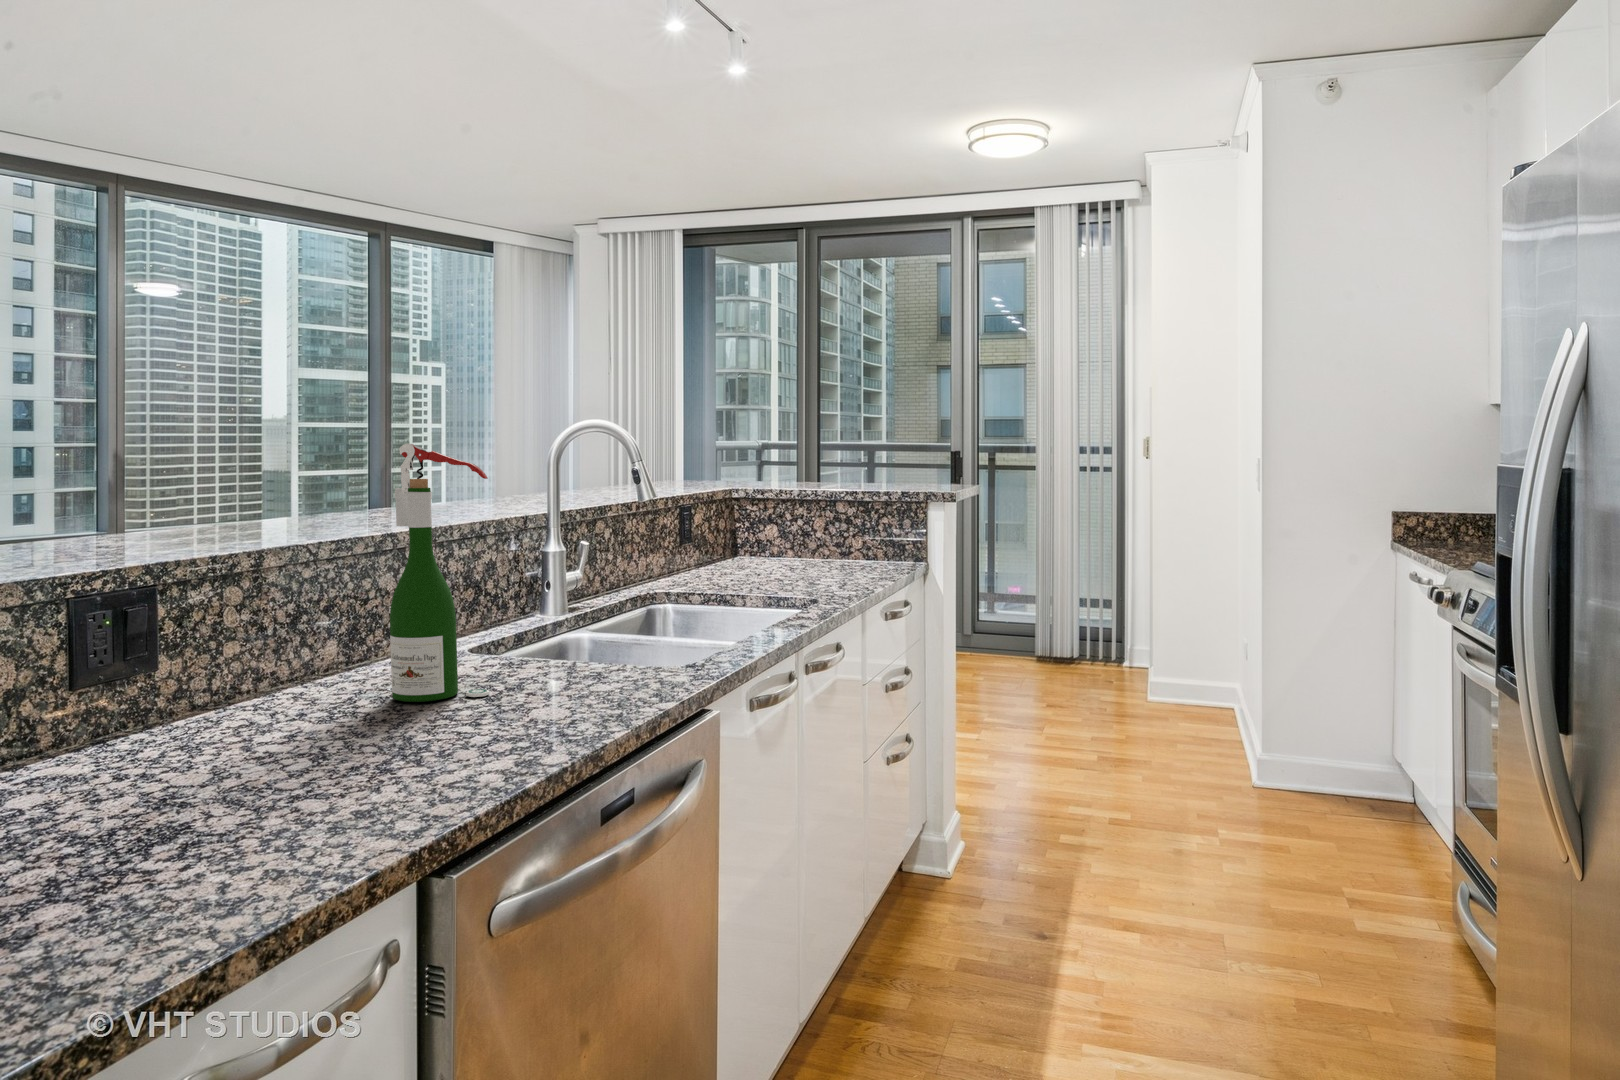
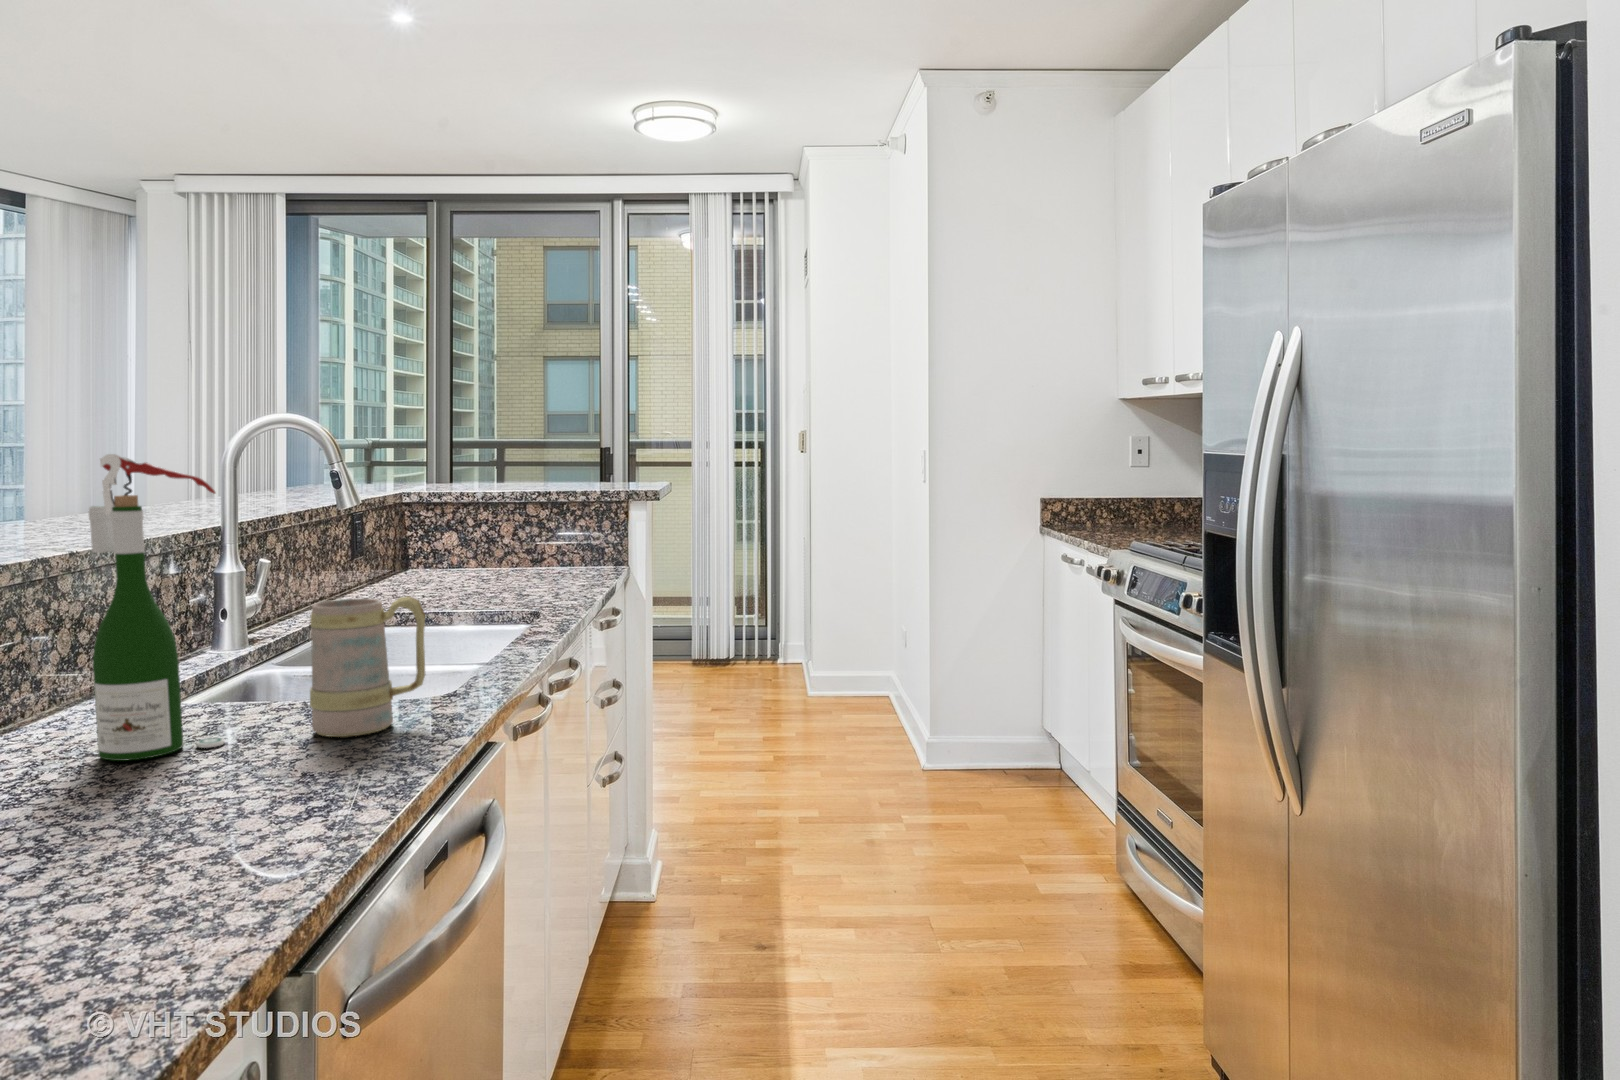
mug: none [556,575,655,698] -> present [310,596,425,737]

